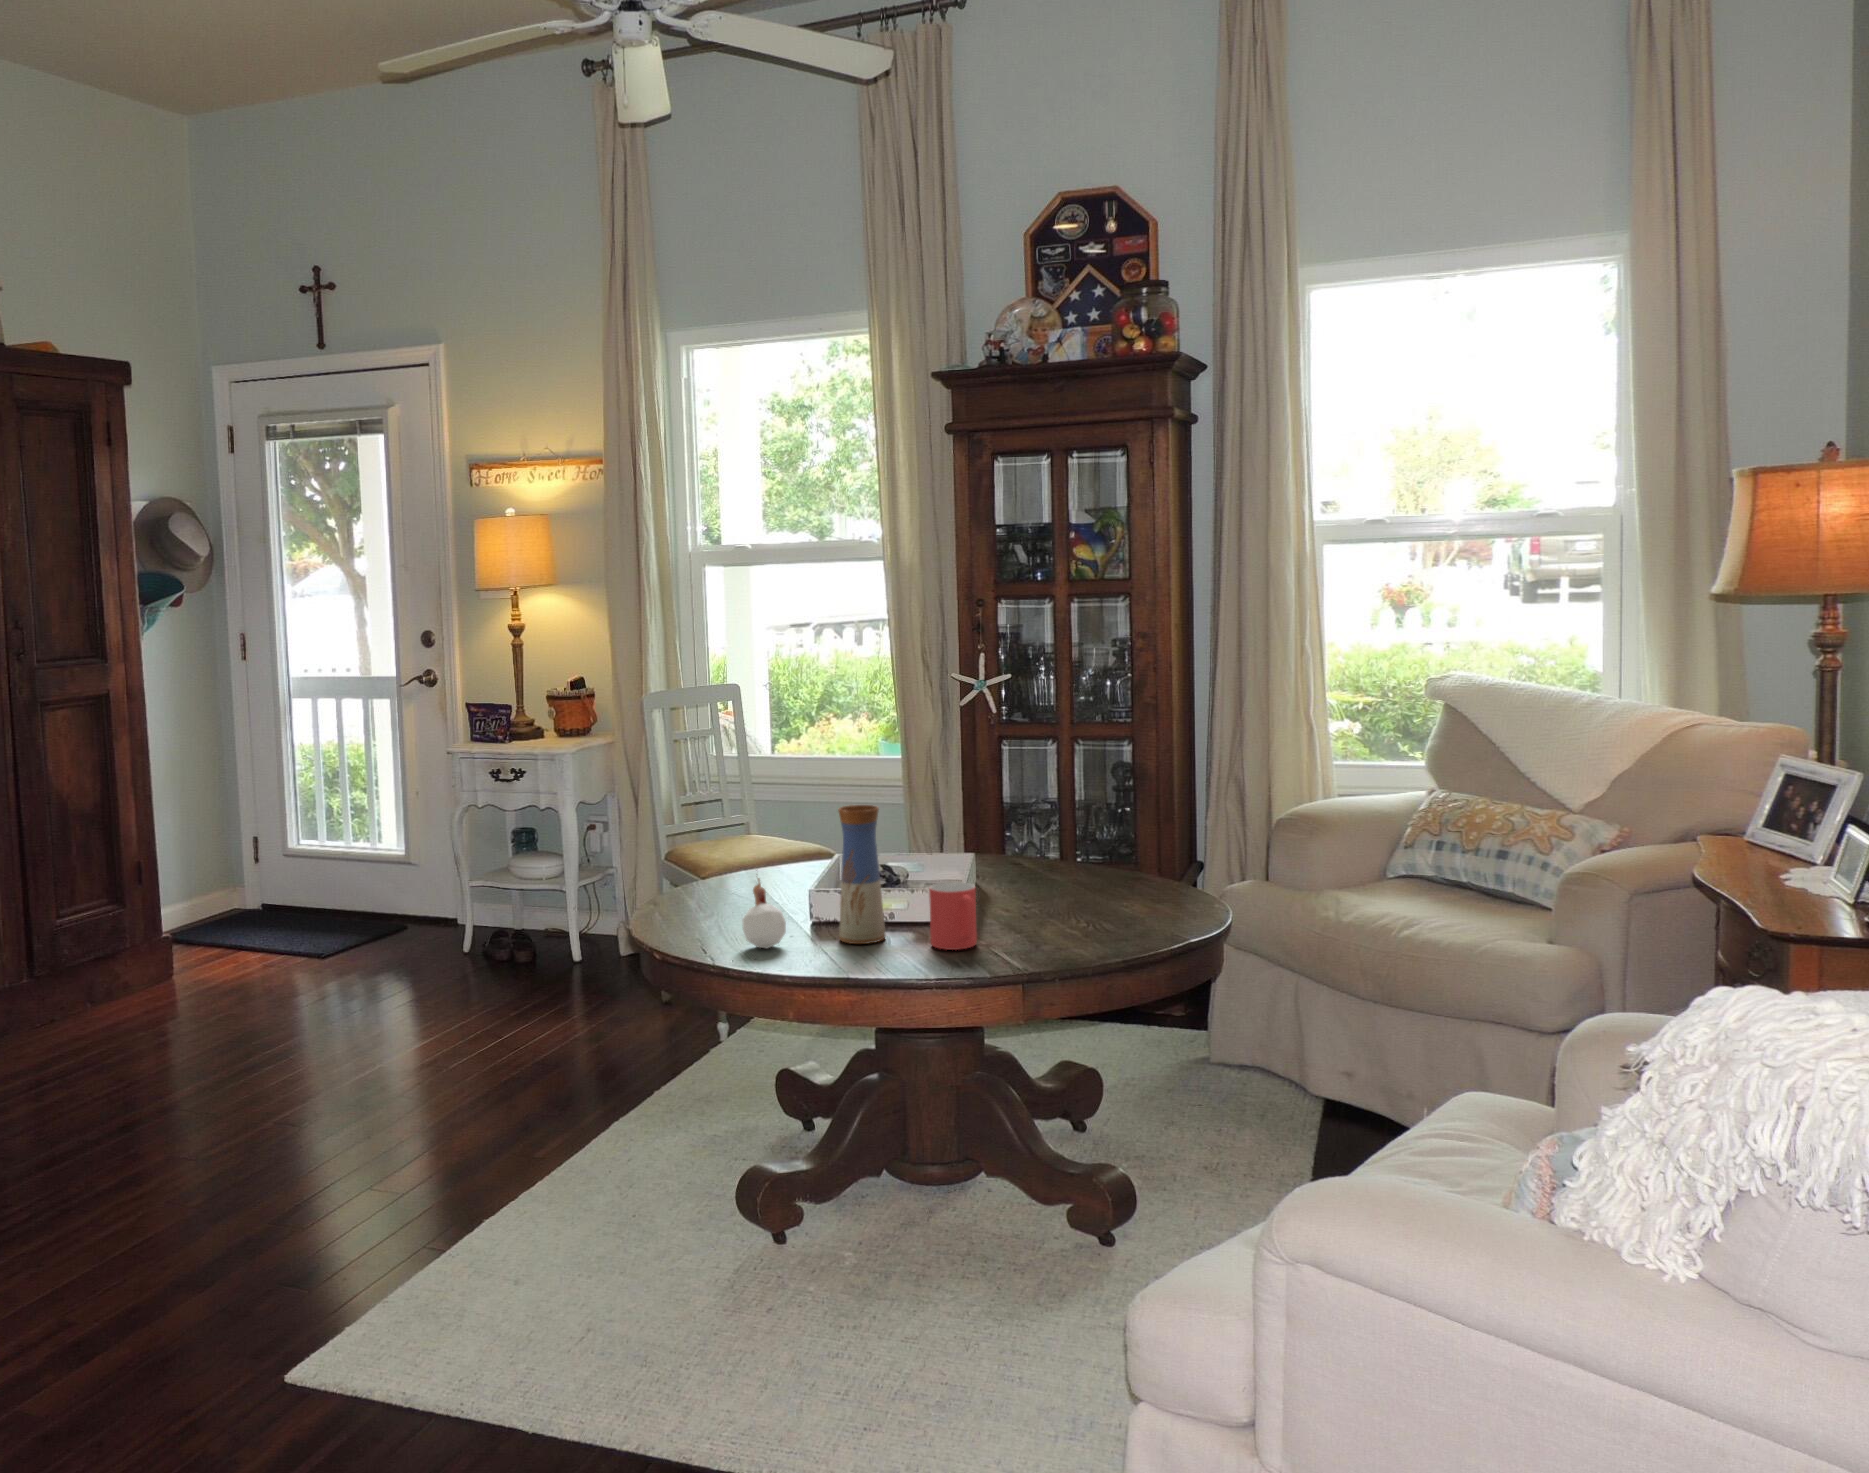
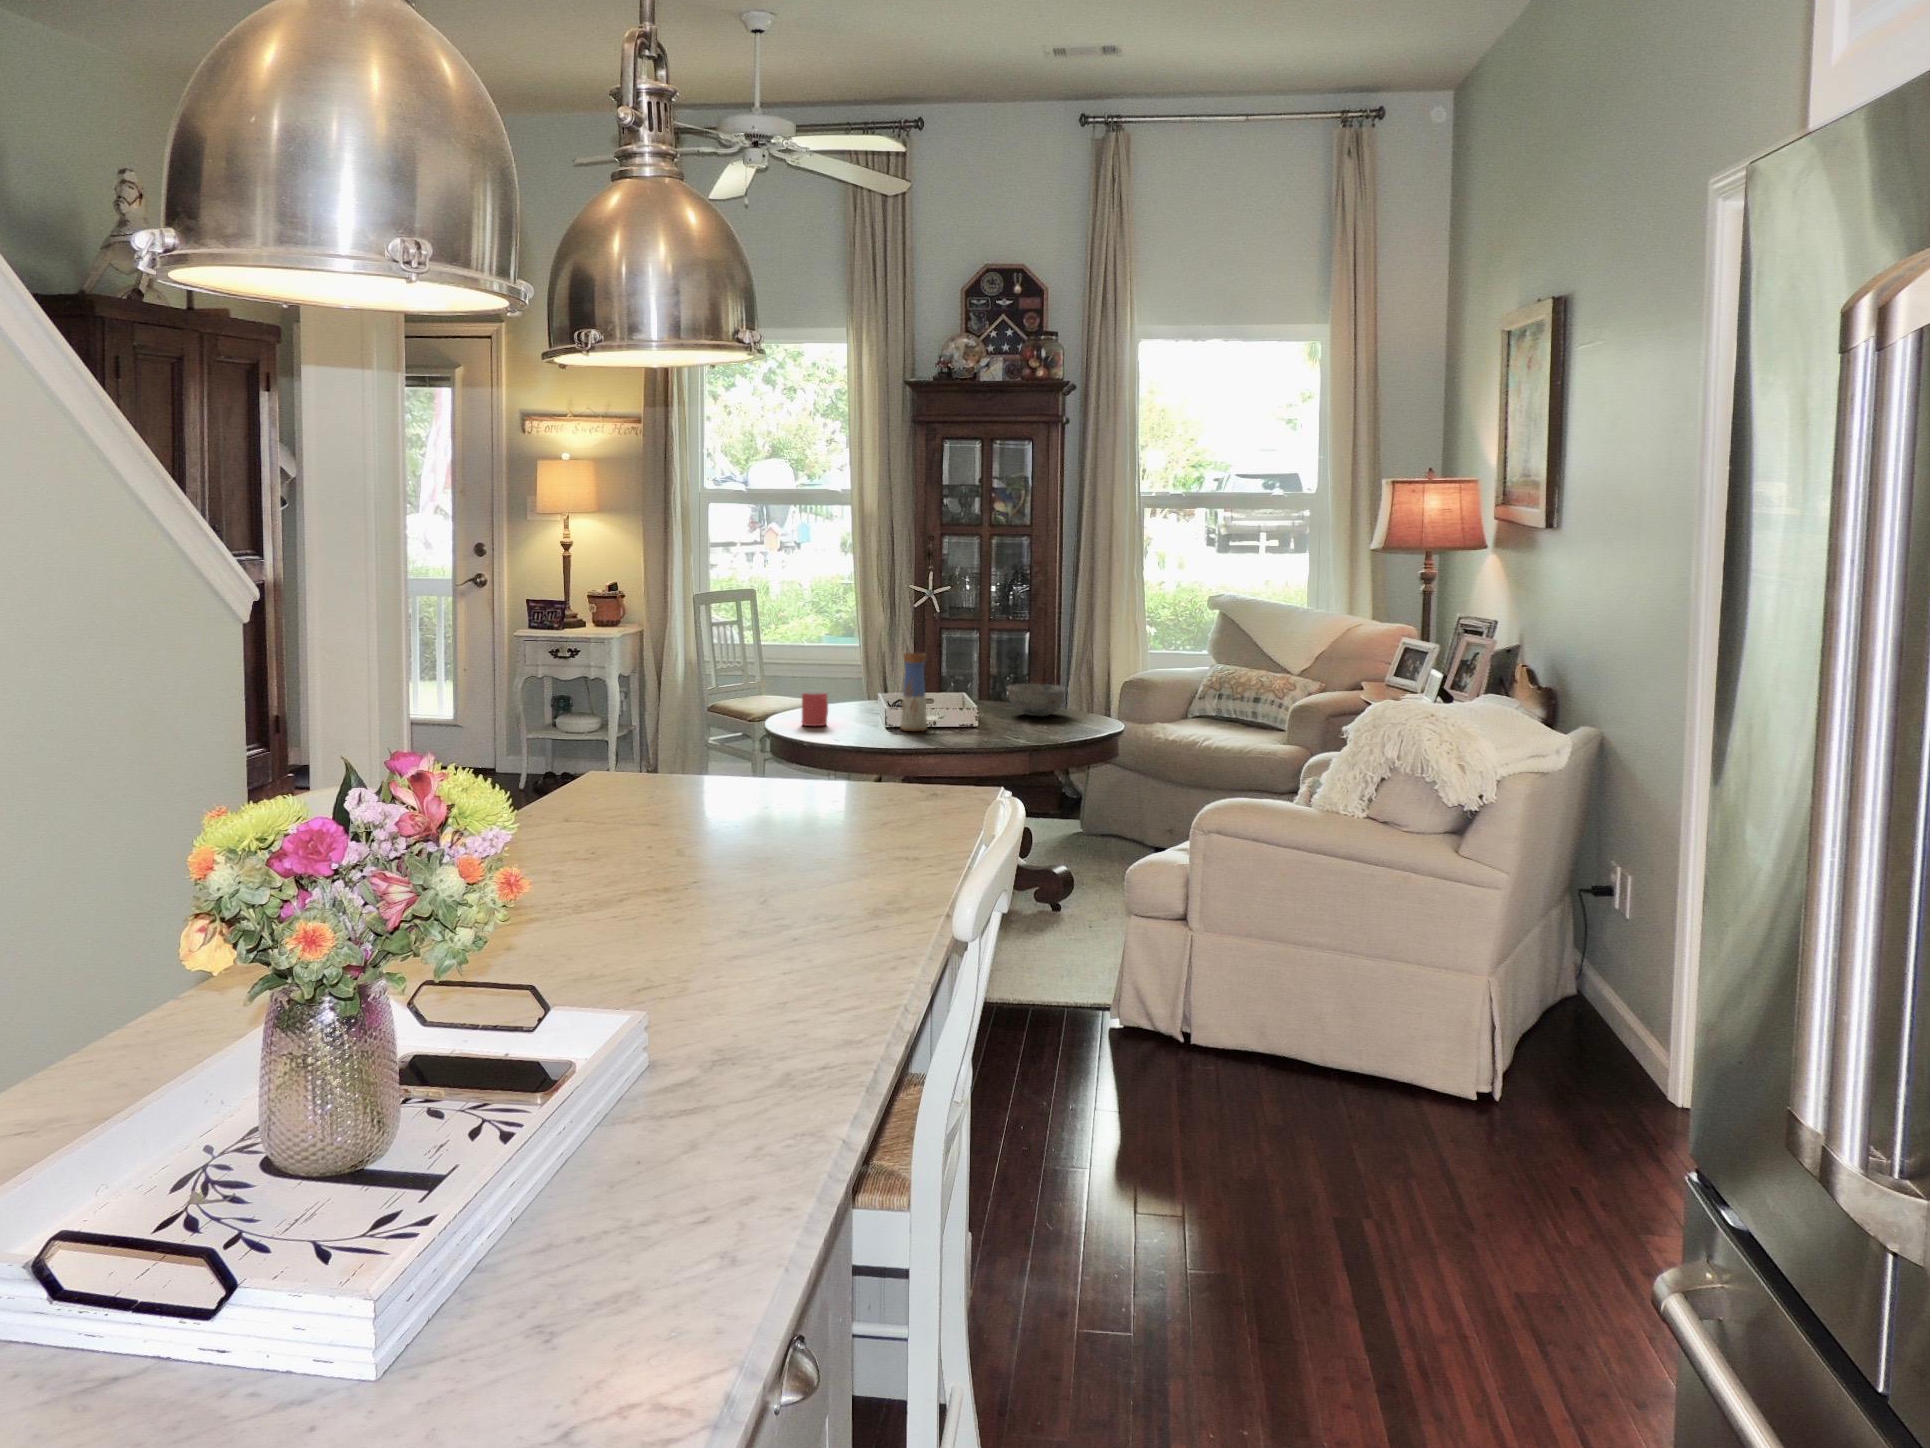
bowl: none [1045,844,1146,904] -> present [1007,684,1065,716]
candle: present [742,878,786,948] -> none [848,688,874,733]
mug: present [929,882,977,950] -> present [802,691,828,726]

